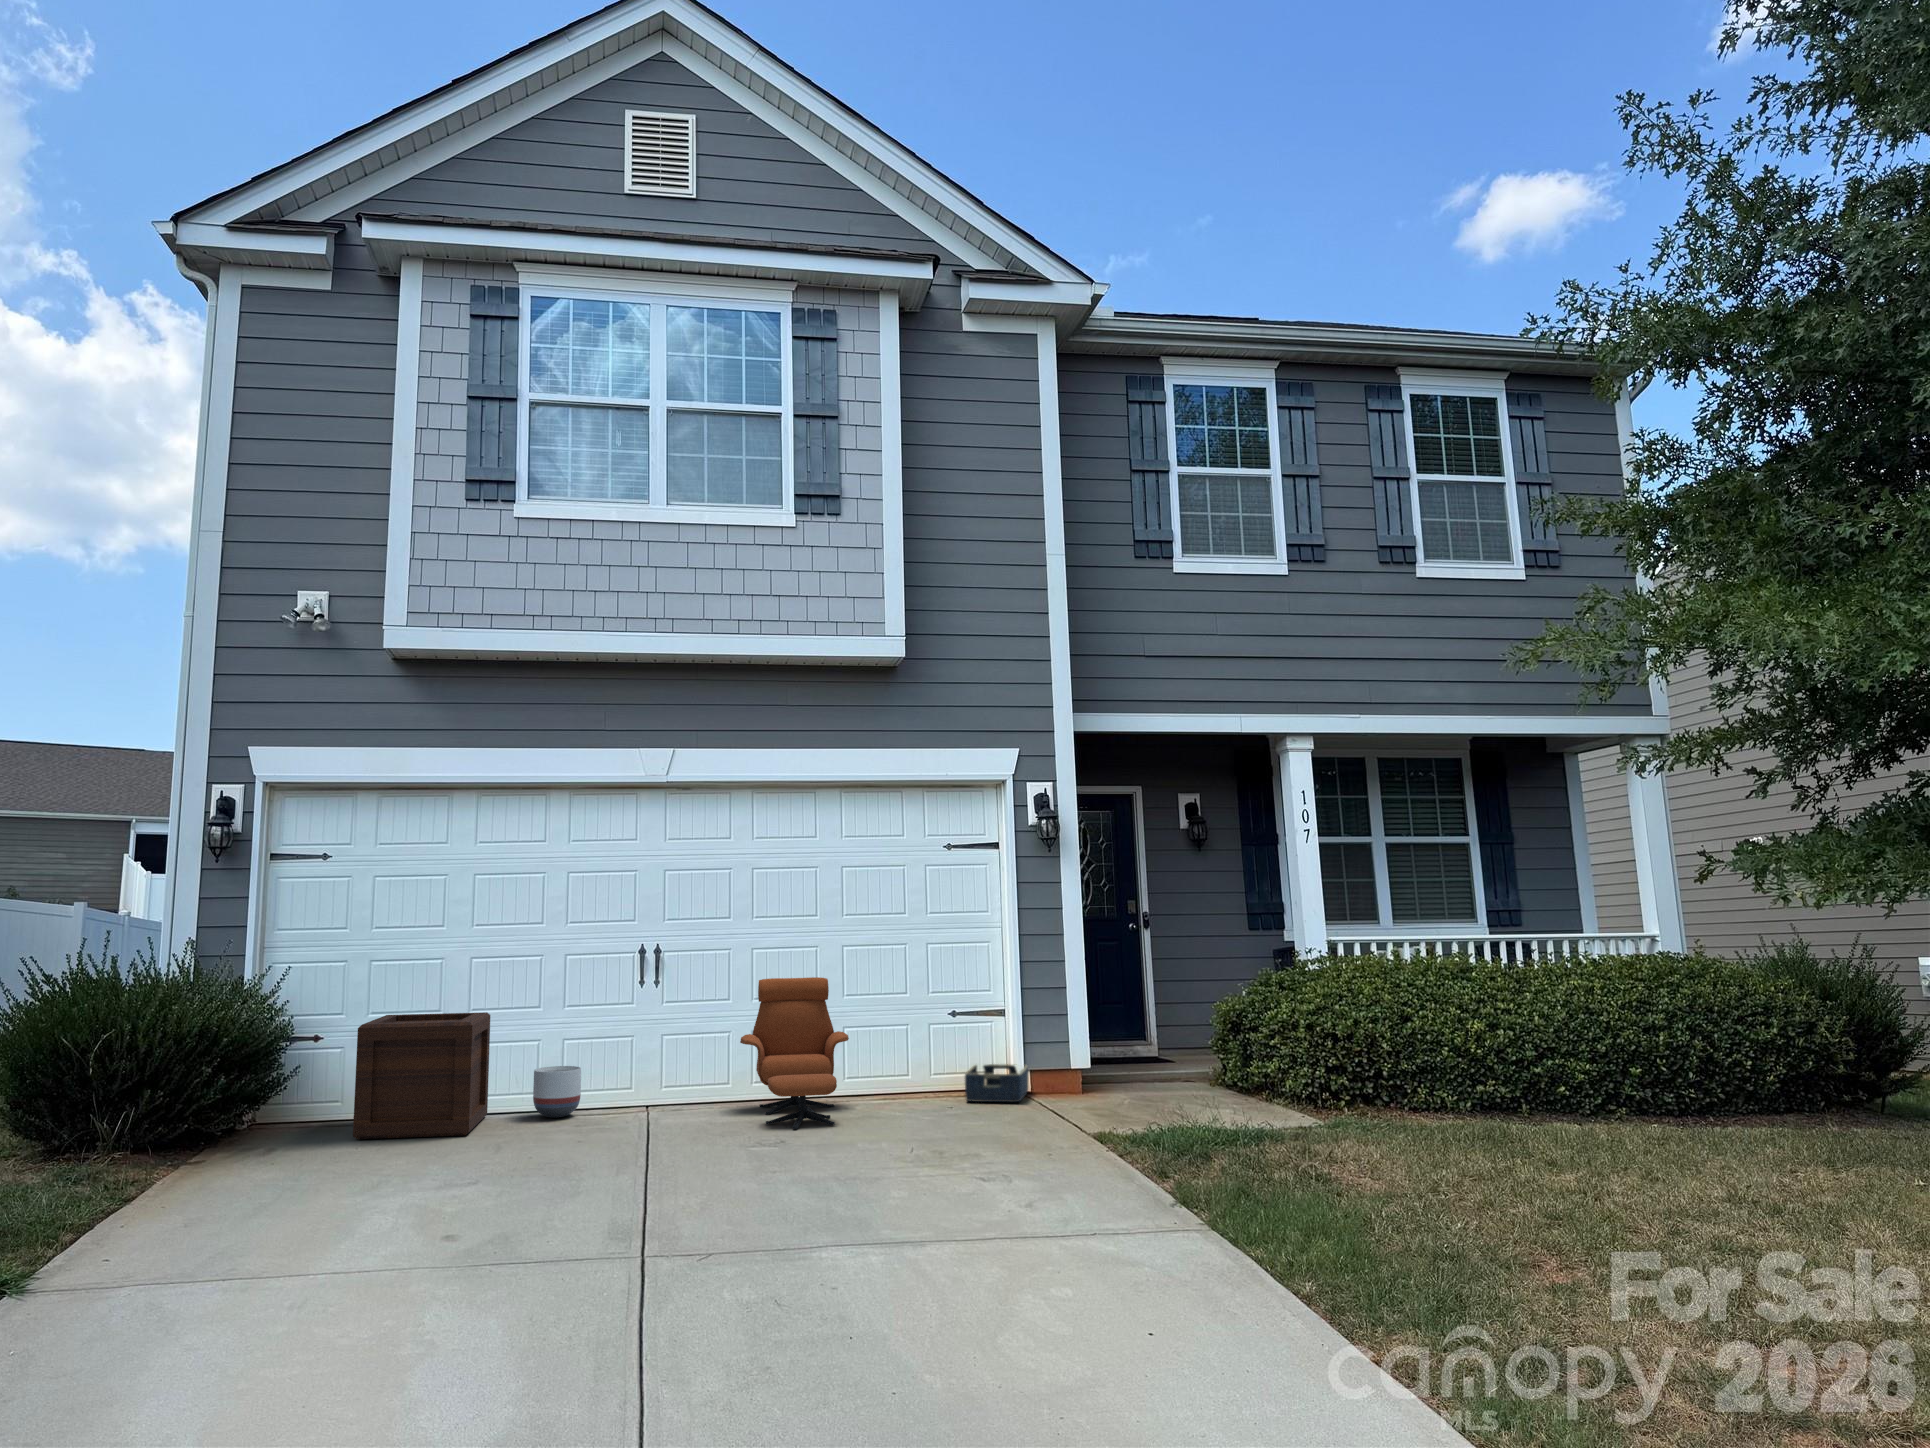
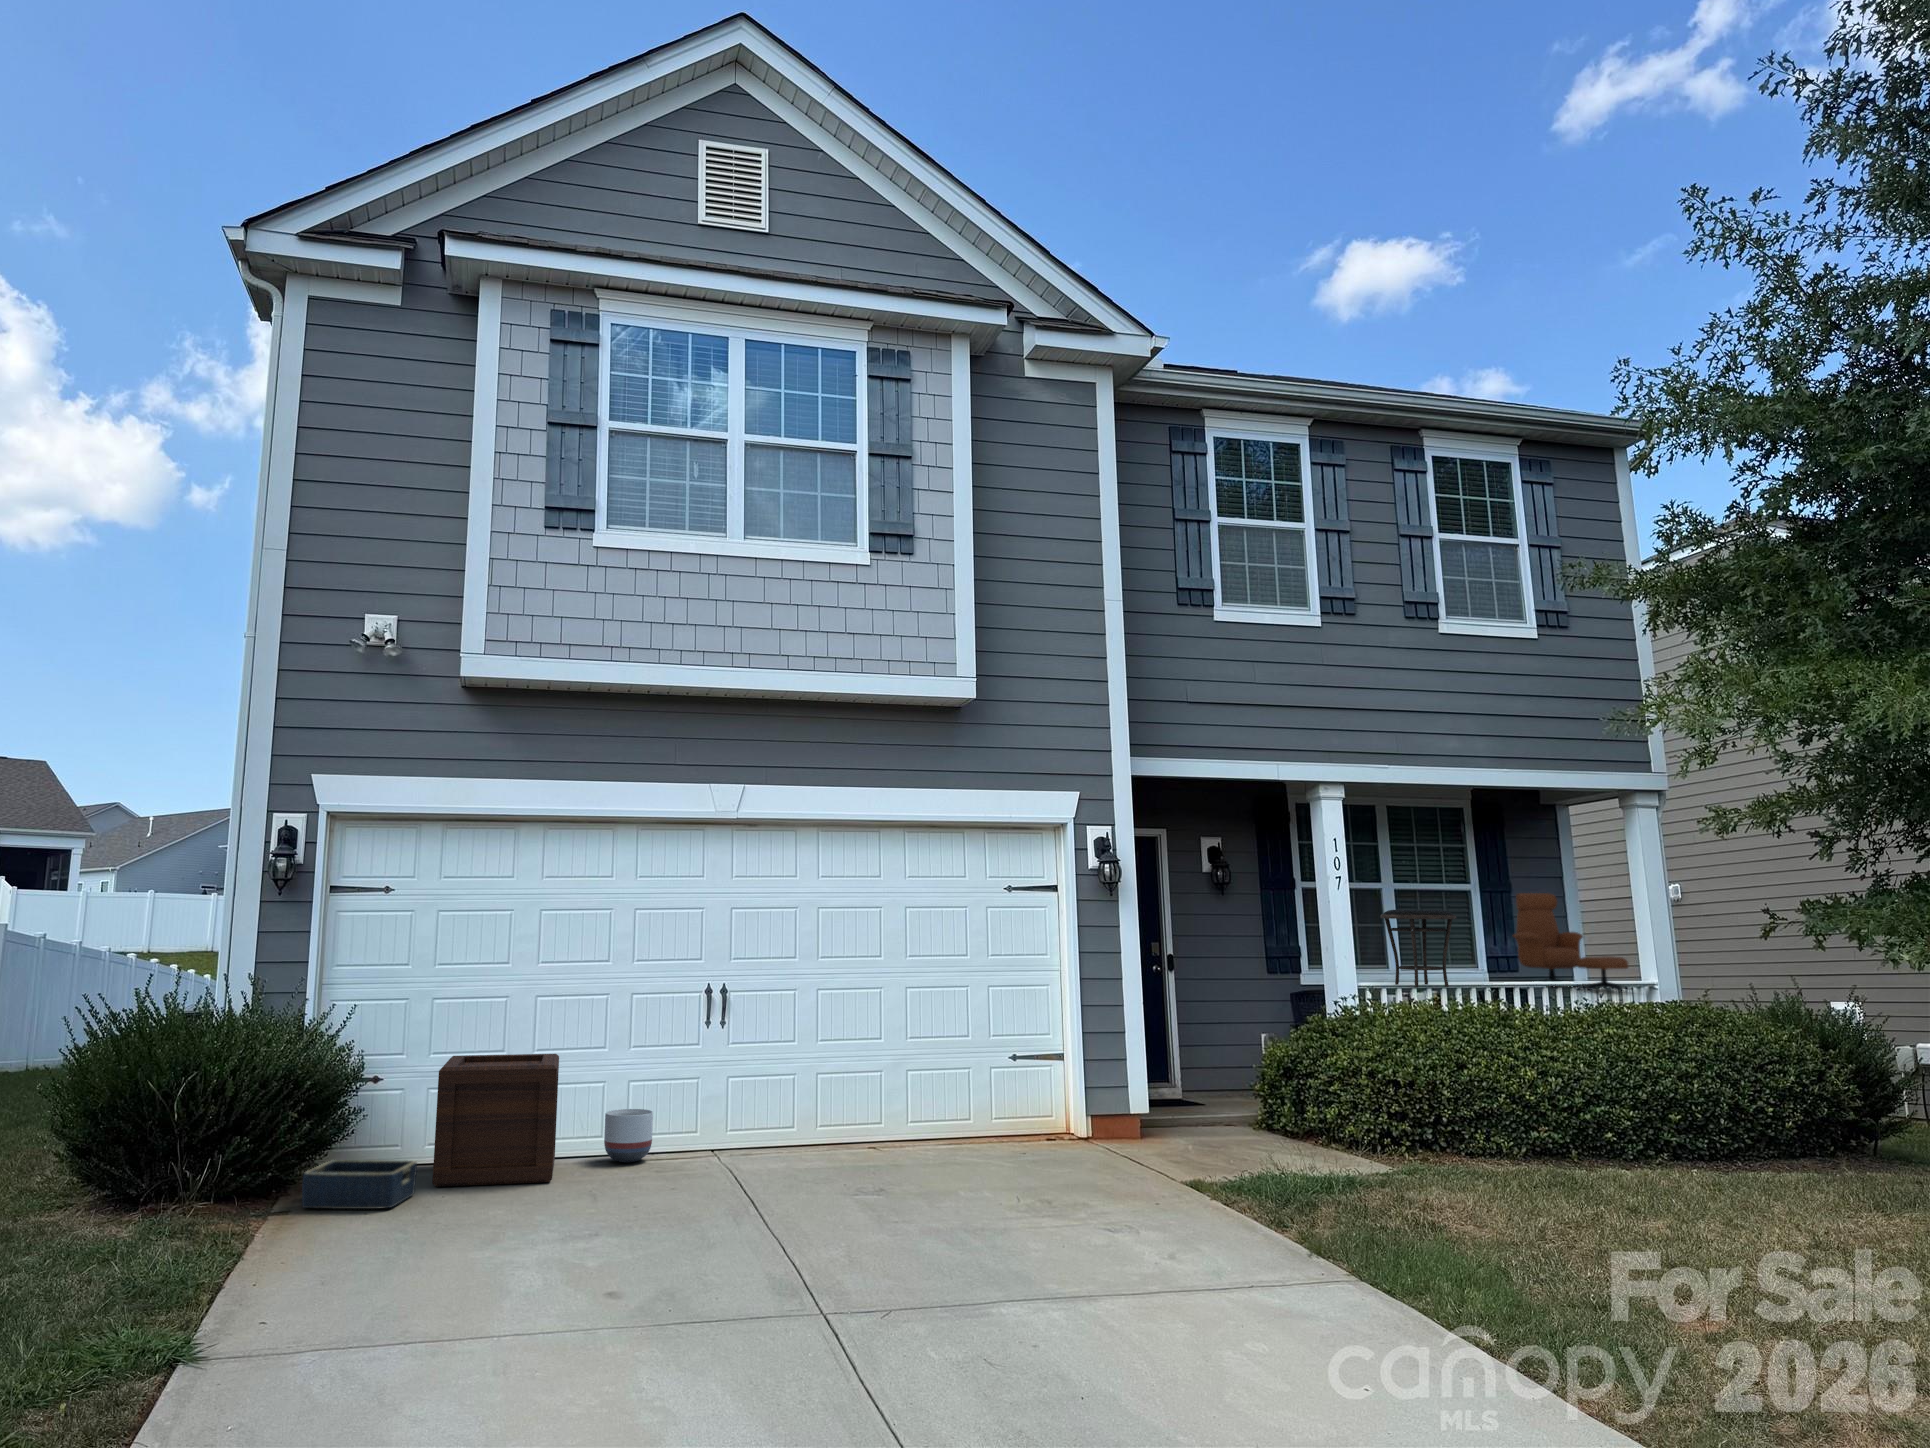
side table: none [1366,863,1444,943] -> present [1380,909,1456,987]
lounge chair: present [740,977,849,1129] -> present [1513,893,1632,991]
basket: present [965,1064,1028,1102] -> present [302,1160,417,1209]

